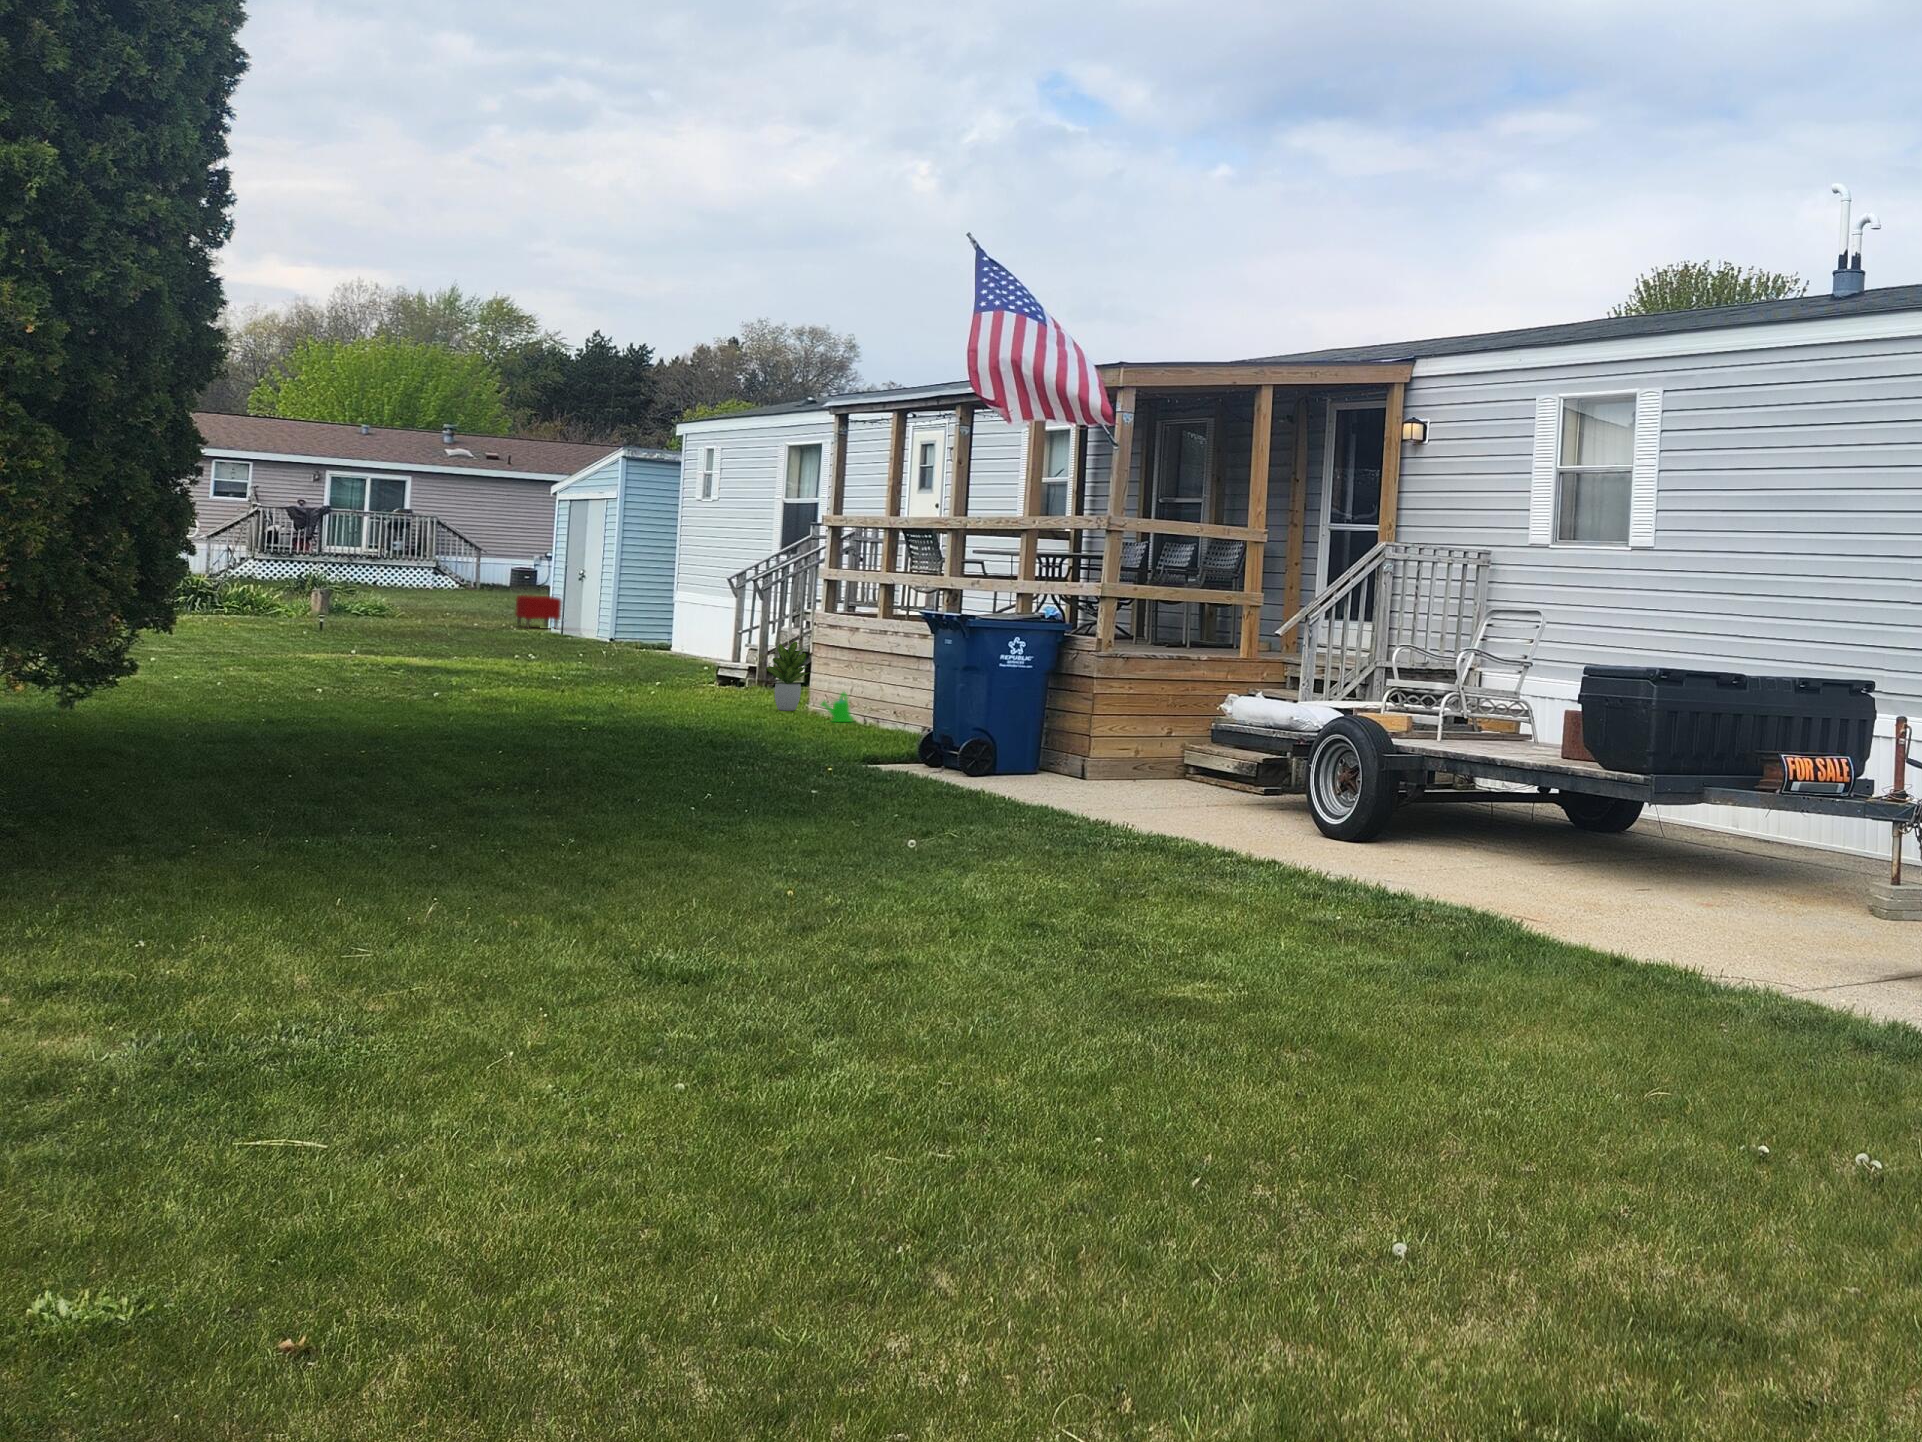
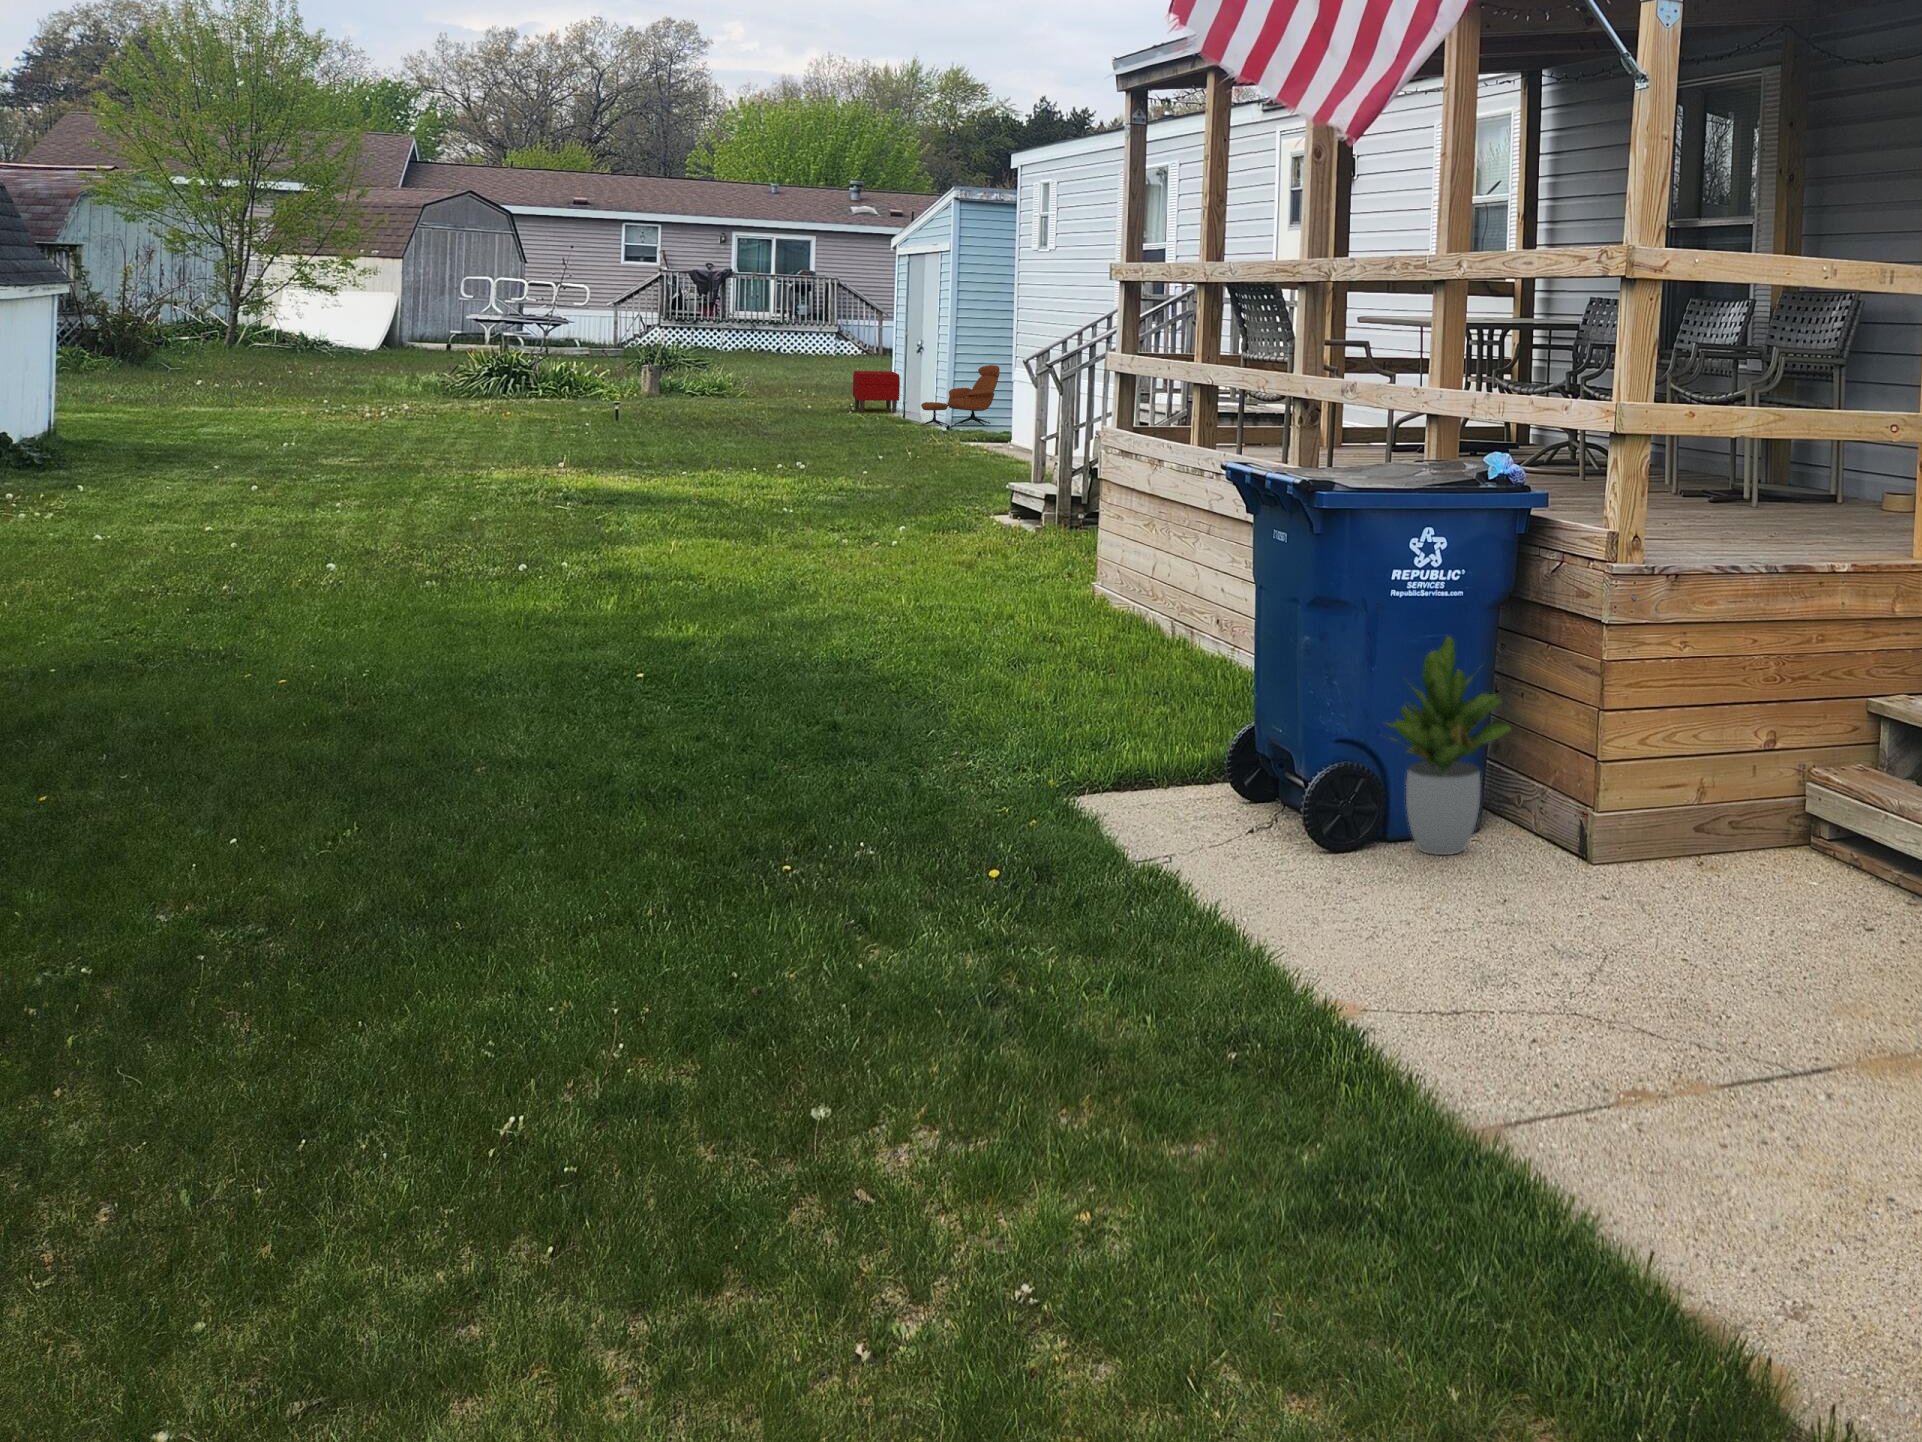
lounge chair: none [589,591,656,639] -> present [920,365,999,426]
potted plant: present [767,642,808,711] -> present [1387,637,1511,855]
watering can: present [821,692,853,722] -> none [1097,570,1170,626]

